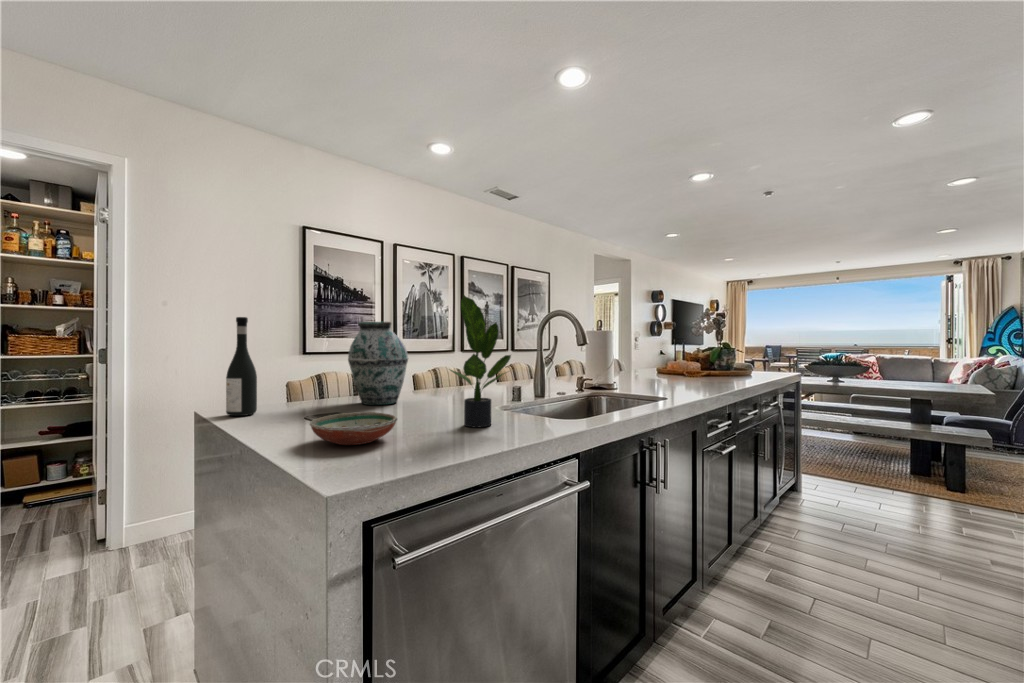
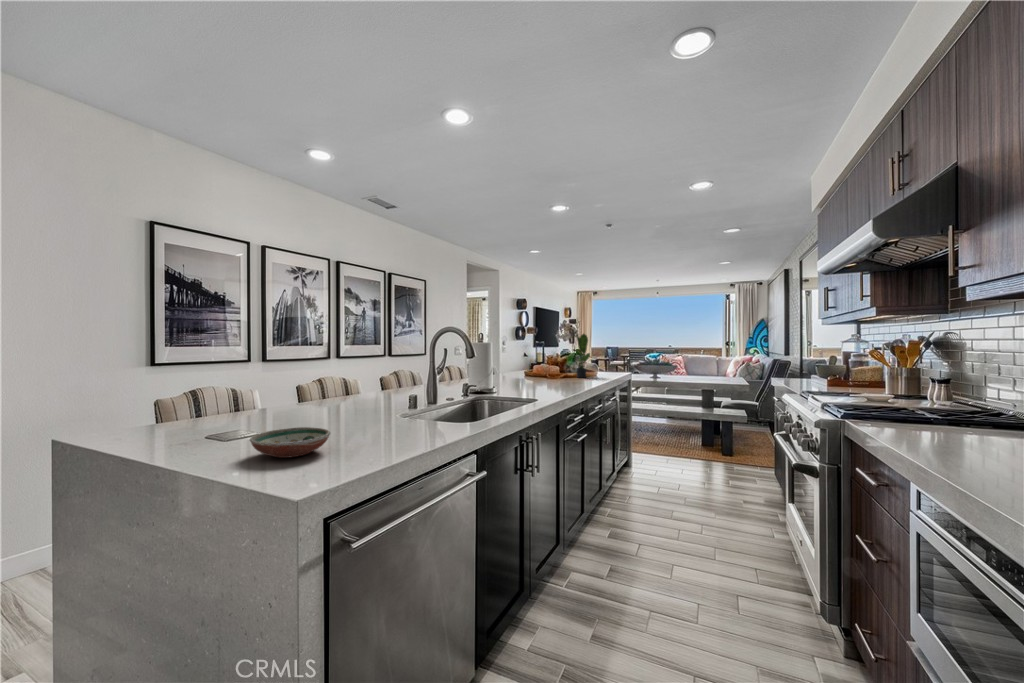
potted plant: present [450,295,511,427] -> present [577,334,590,378]
wine bottle: present [226,317,257,416] -> none [120,338,155,439]
vase: present [348,322,408,405] -> none [248,339,311,420]

